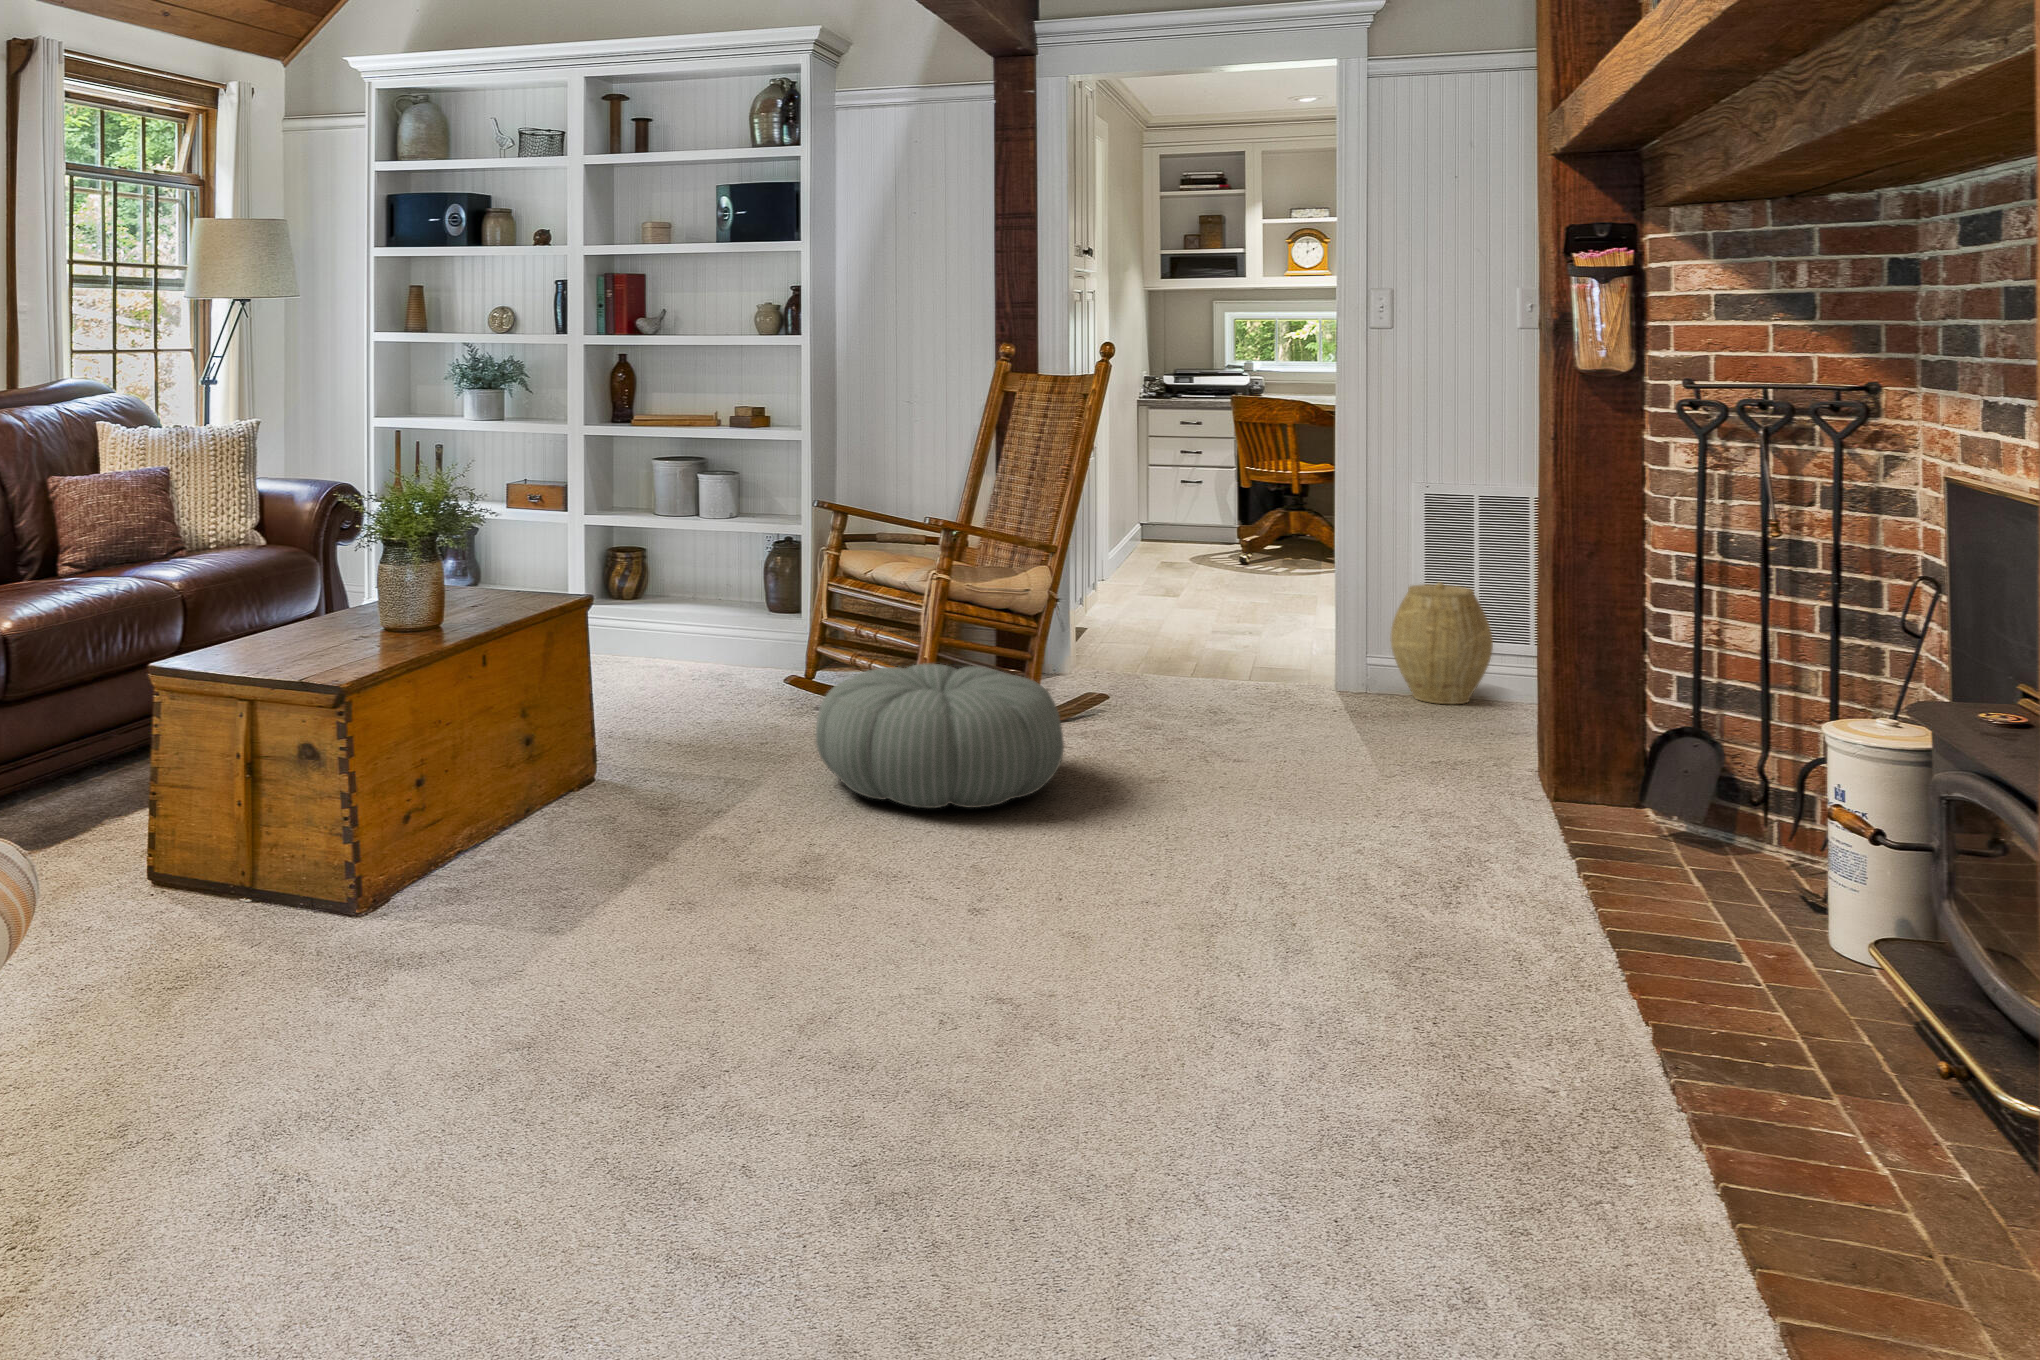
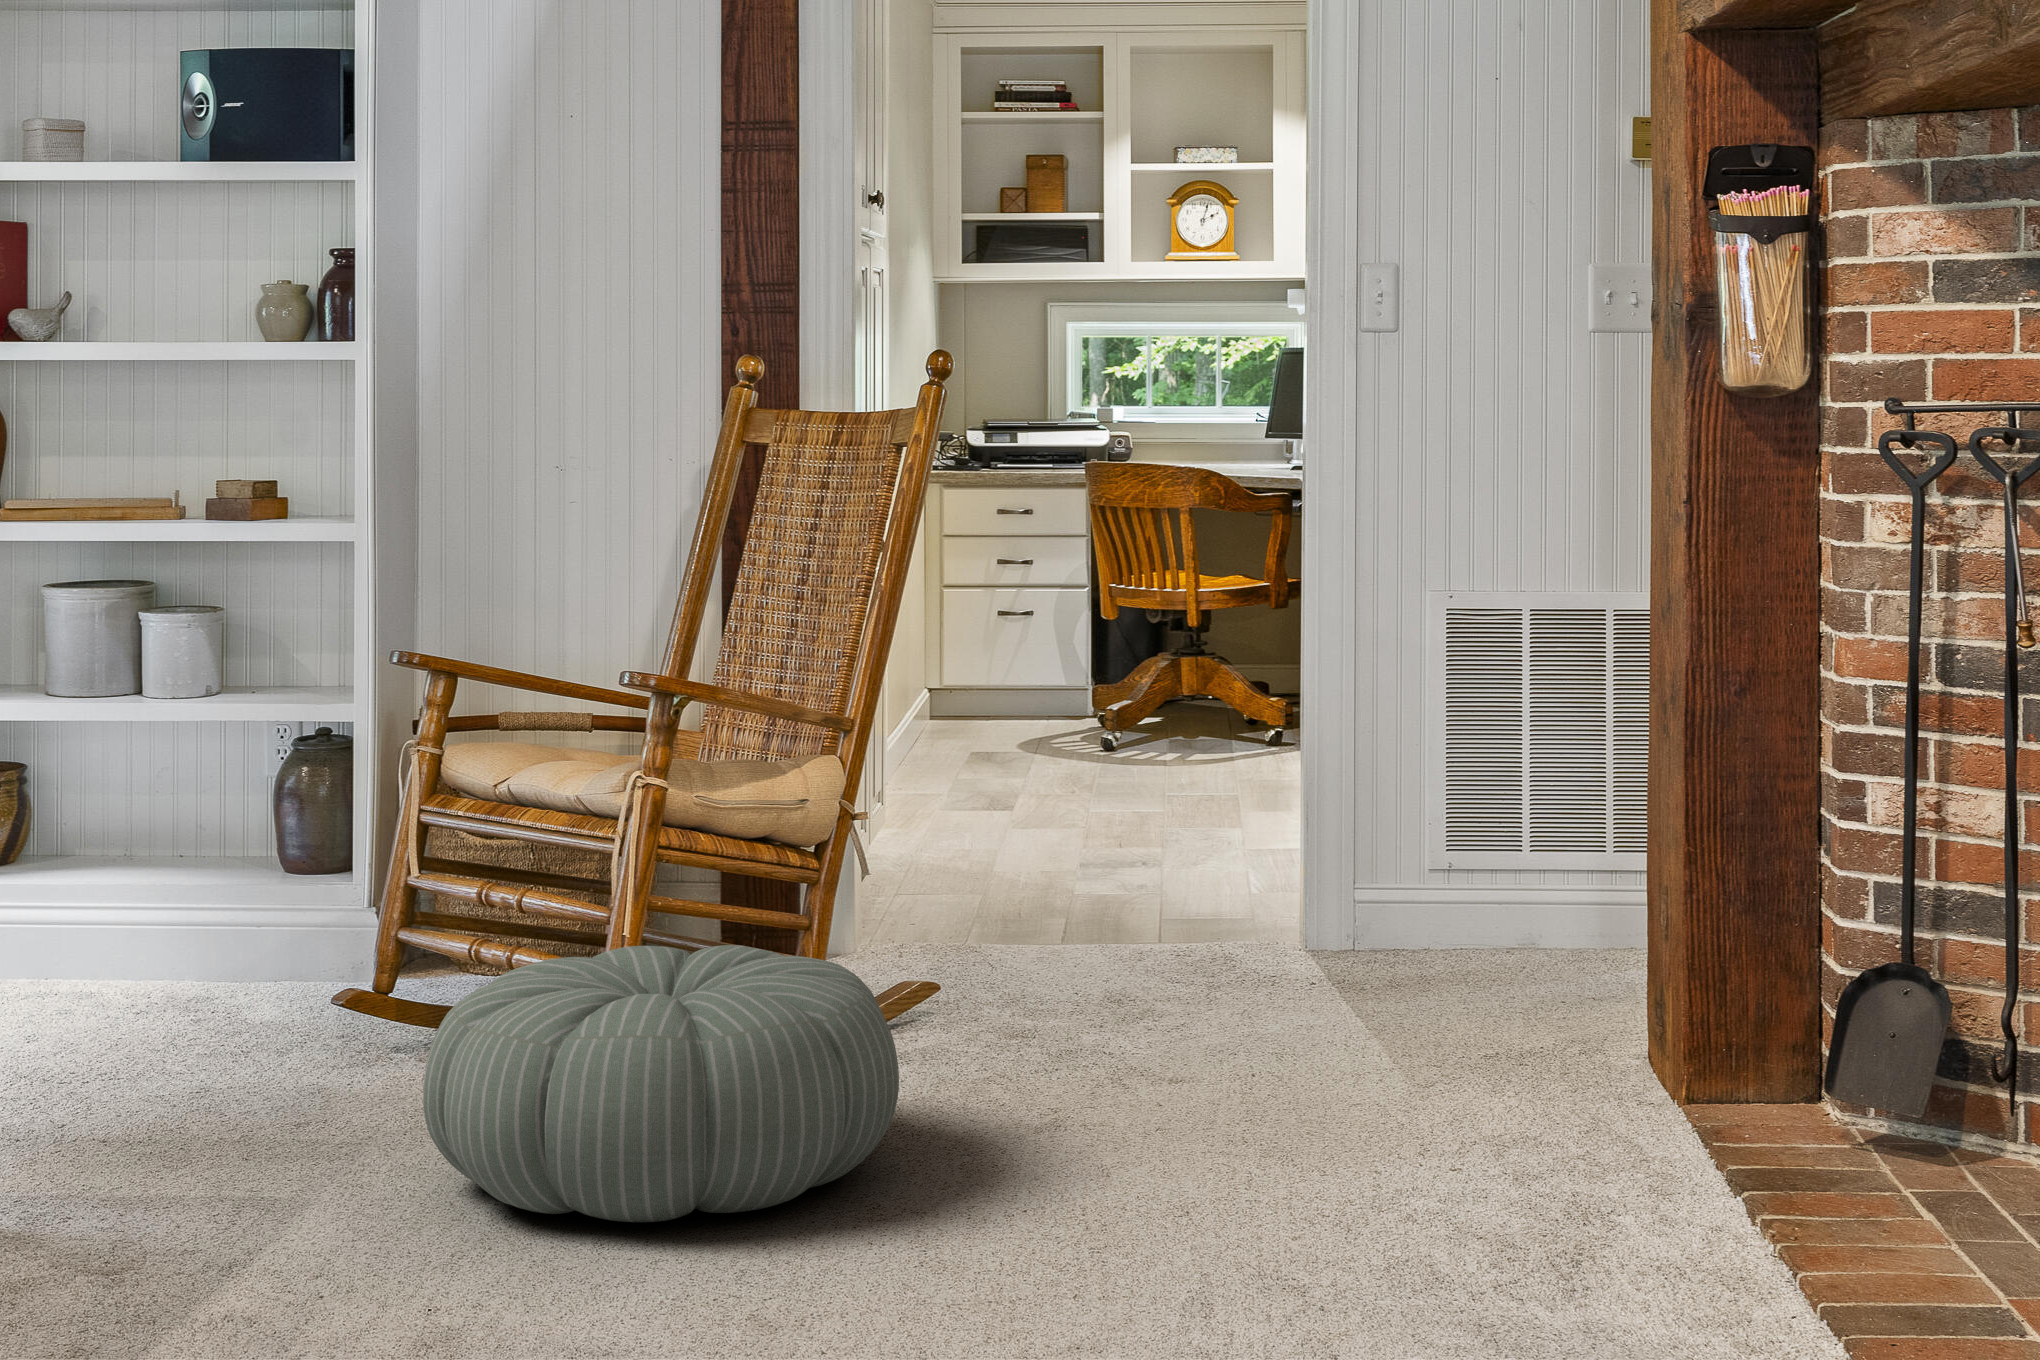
woven basket: present [1391,583,1493,704] -> none [1400,755,1559,960]

